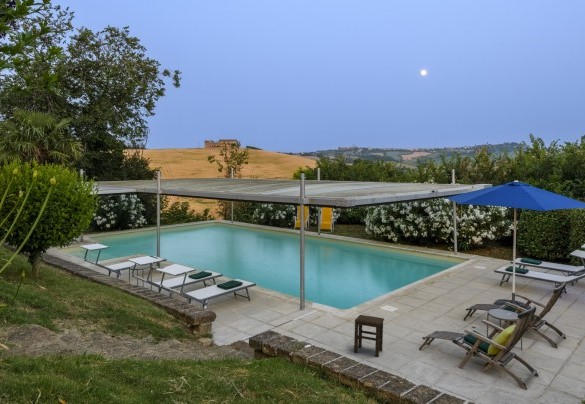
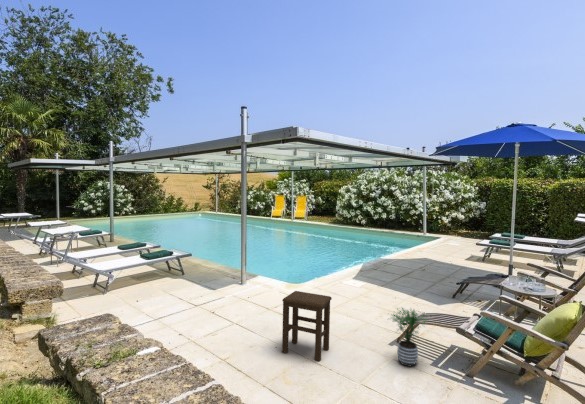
potted plant: none [418,324,443,359] -> present [392,308,427,366]

